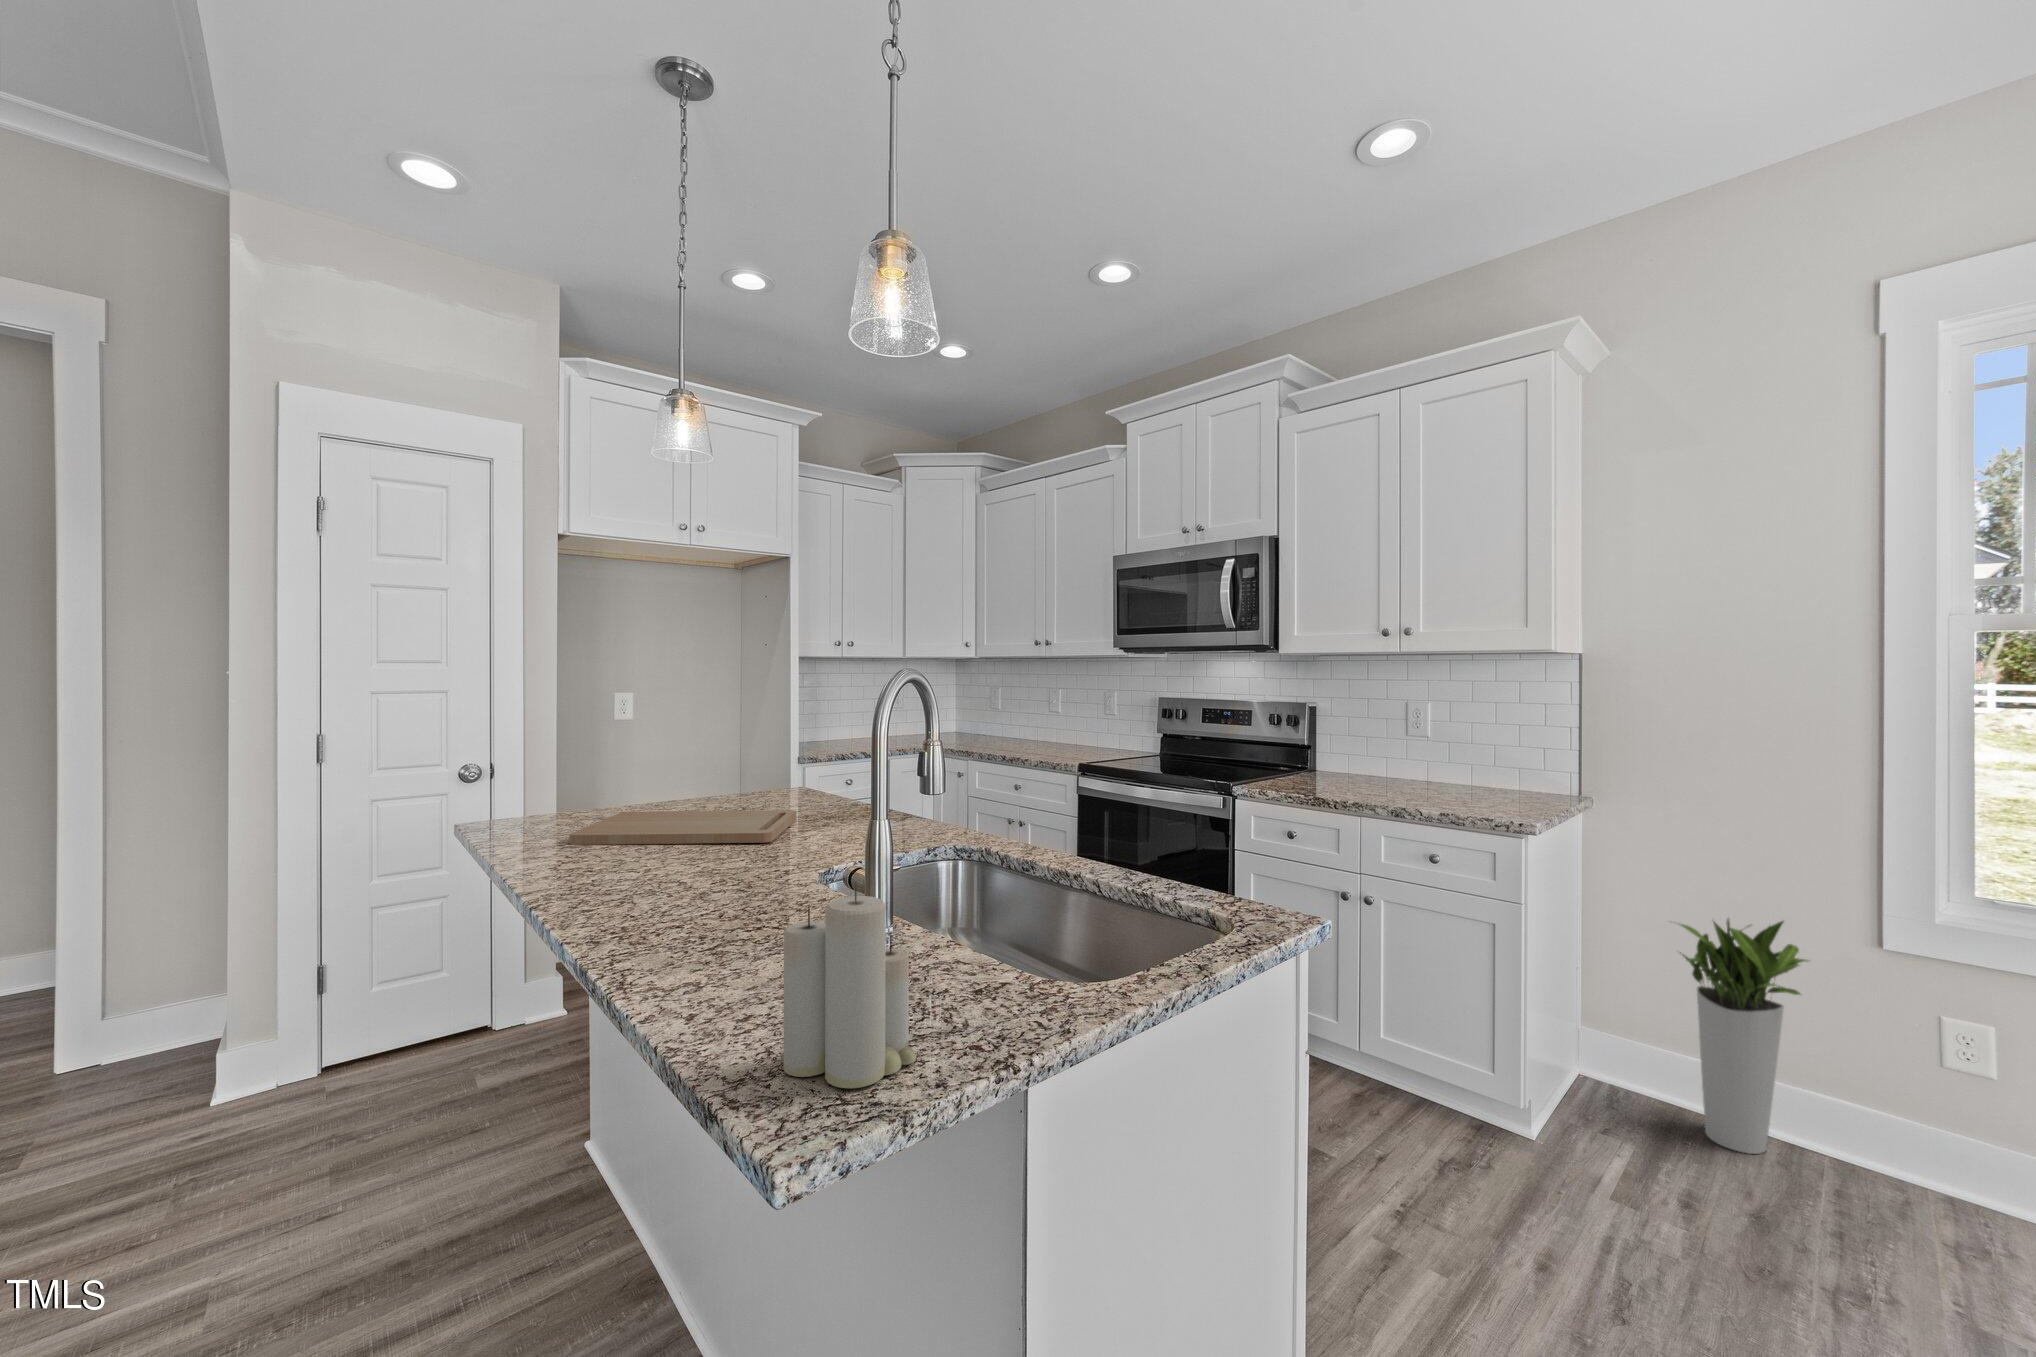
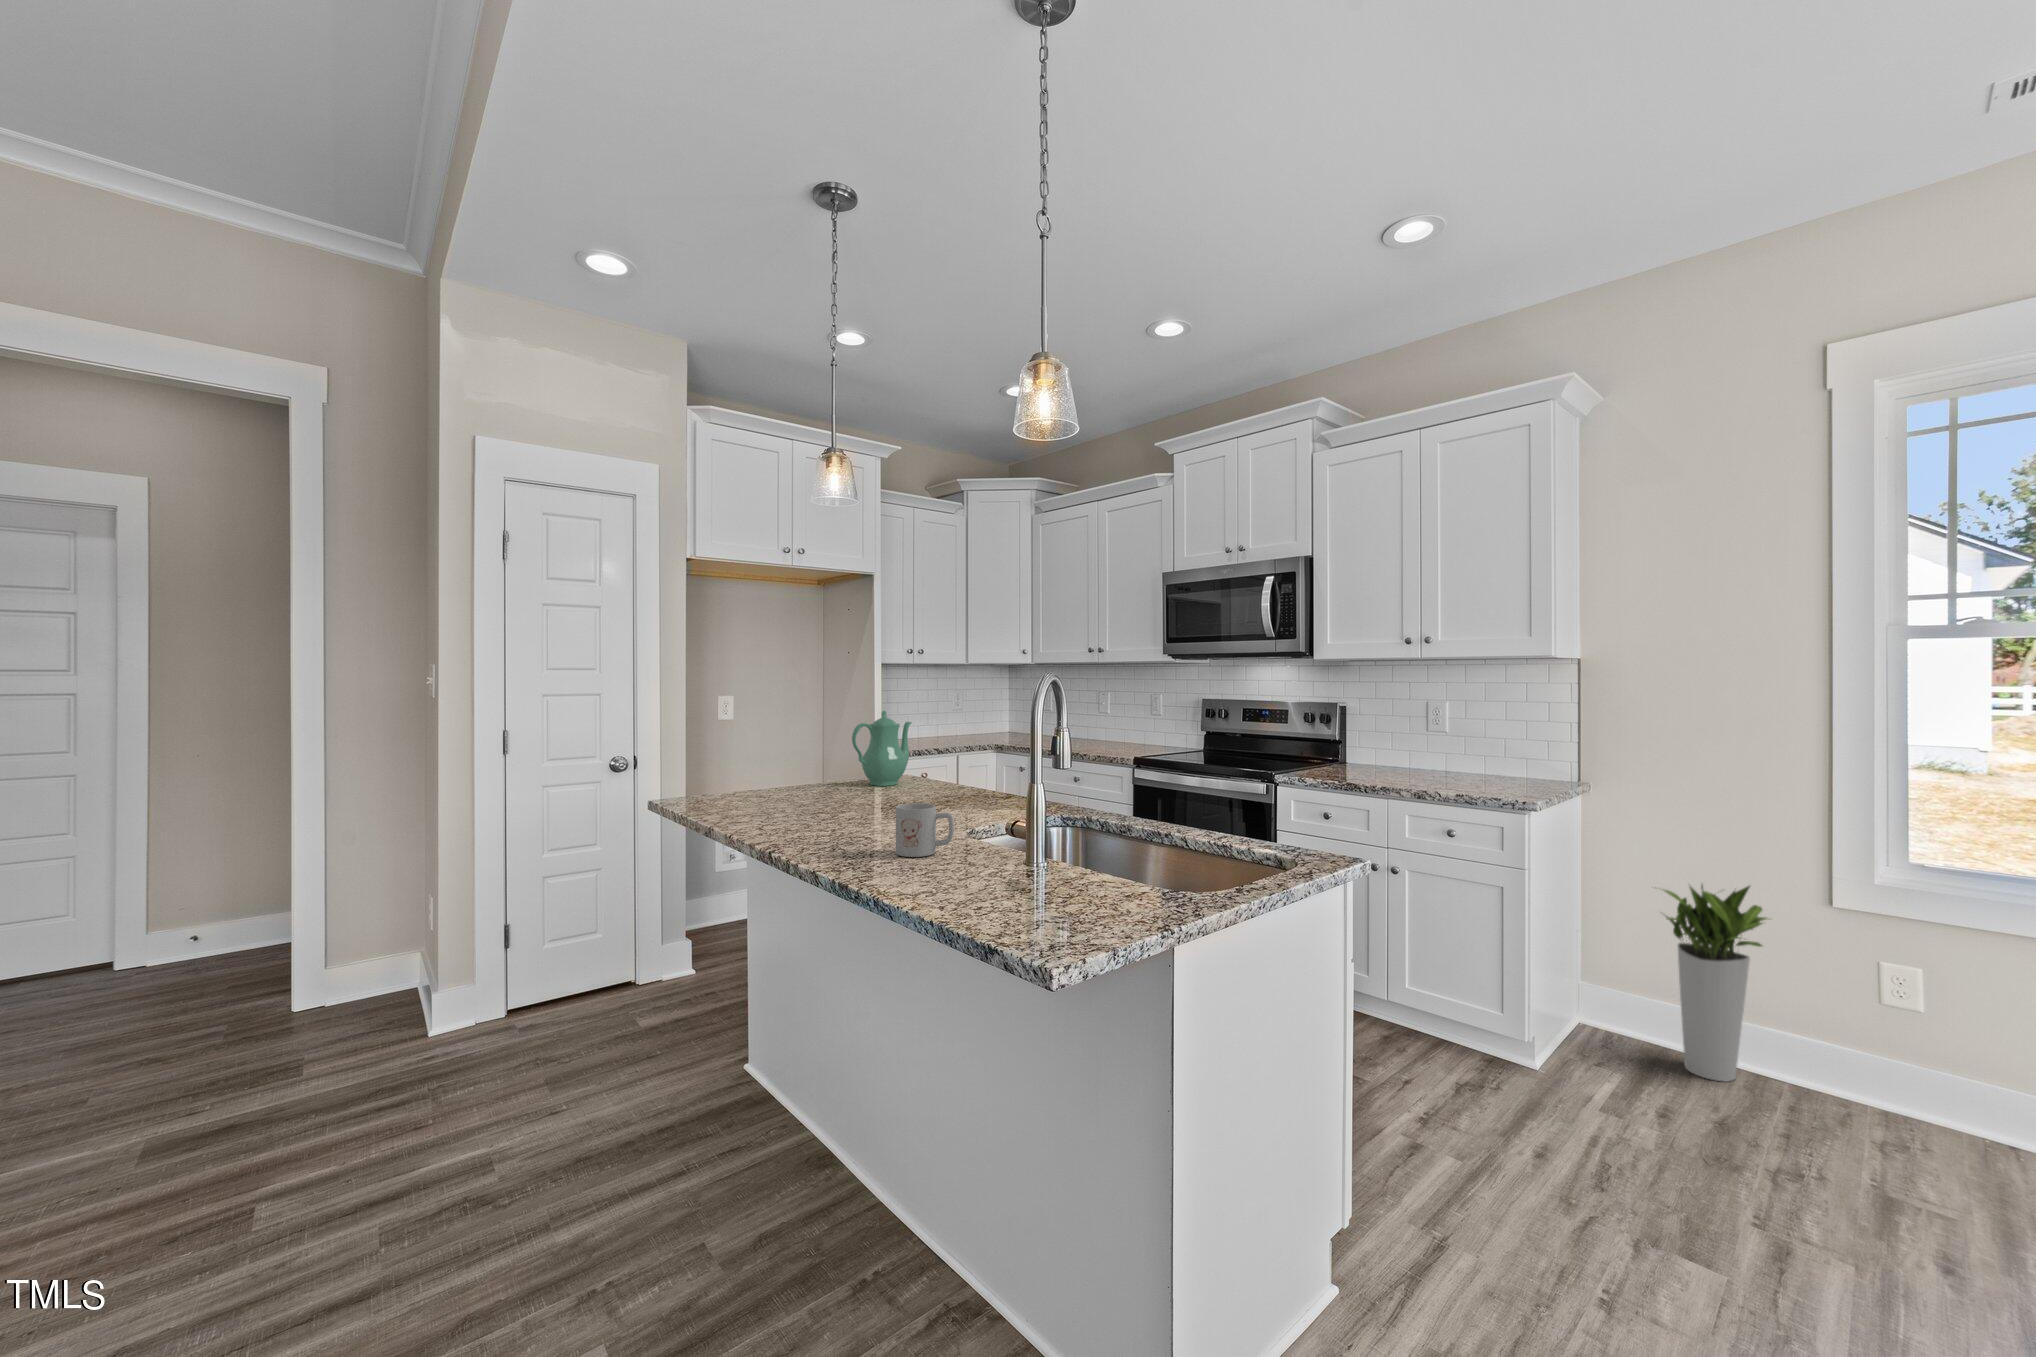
teapot: none [716,712,796,803] -> present [852,711,912,786]
cutting board: present [570,810,796,845] -> none [765,790,927,814]
mug: none [685,840,766,918] -> present [896,803,954,857]
candle: present [781,882,916,1088] -> none [1026,811,1110,935]

